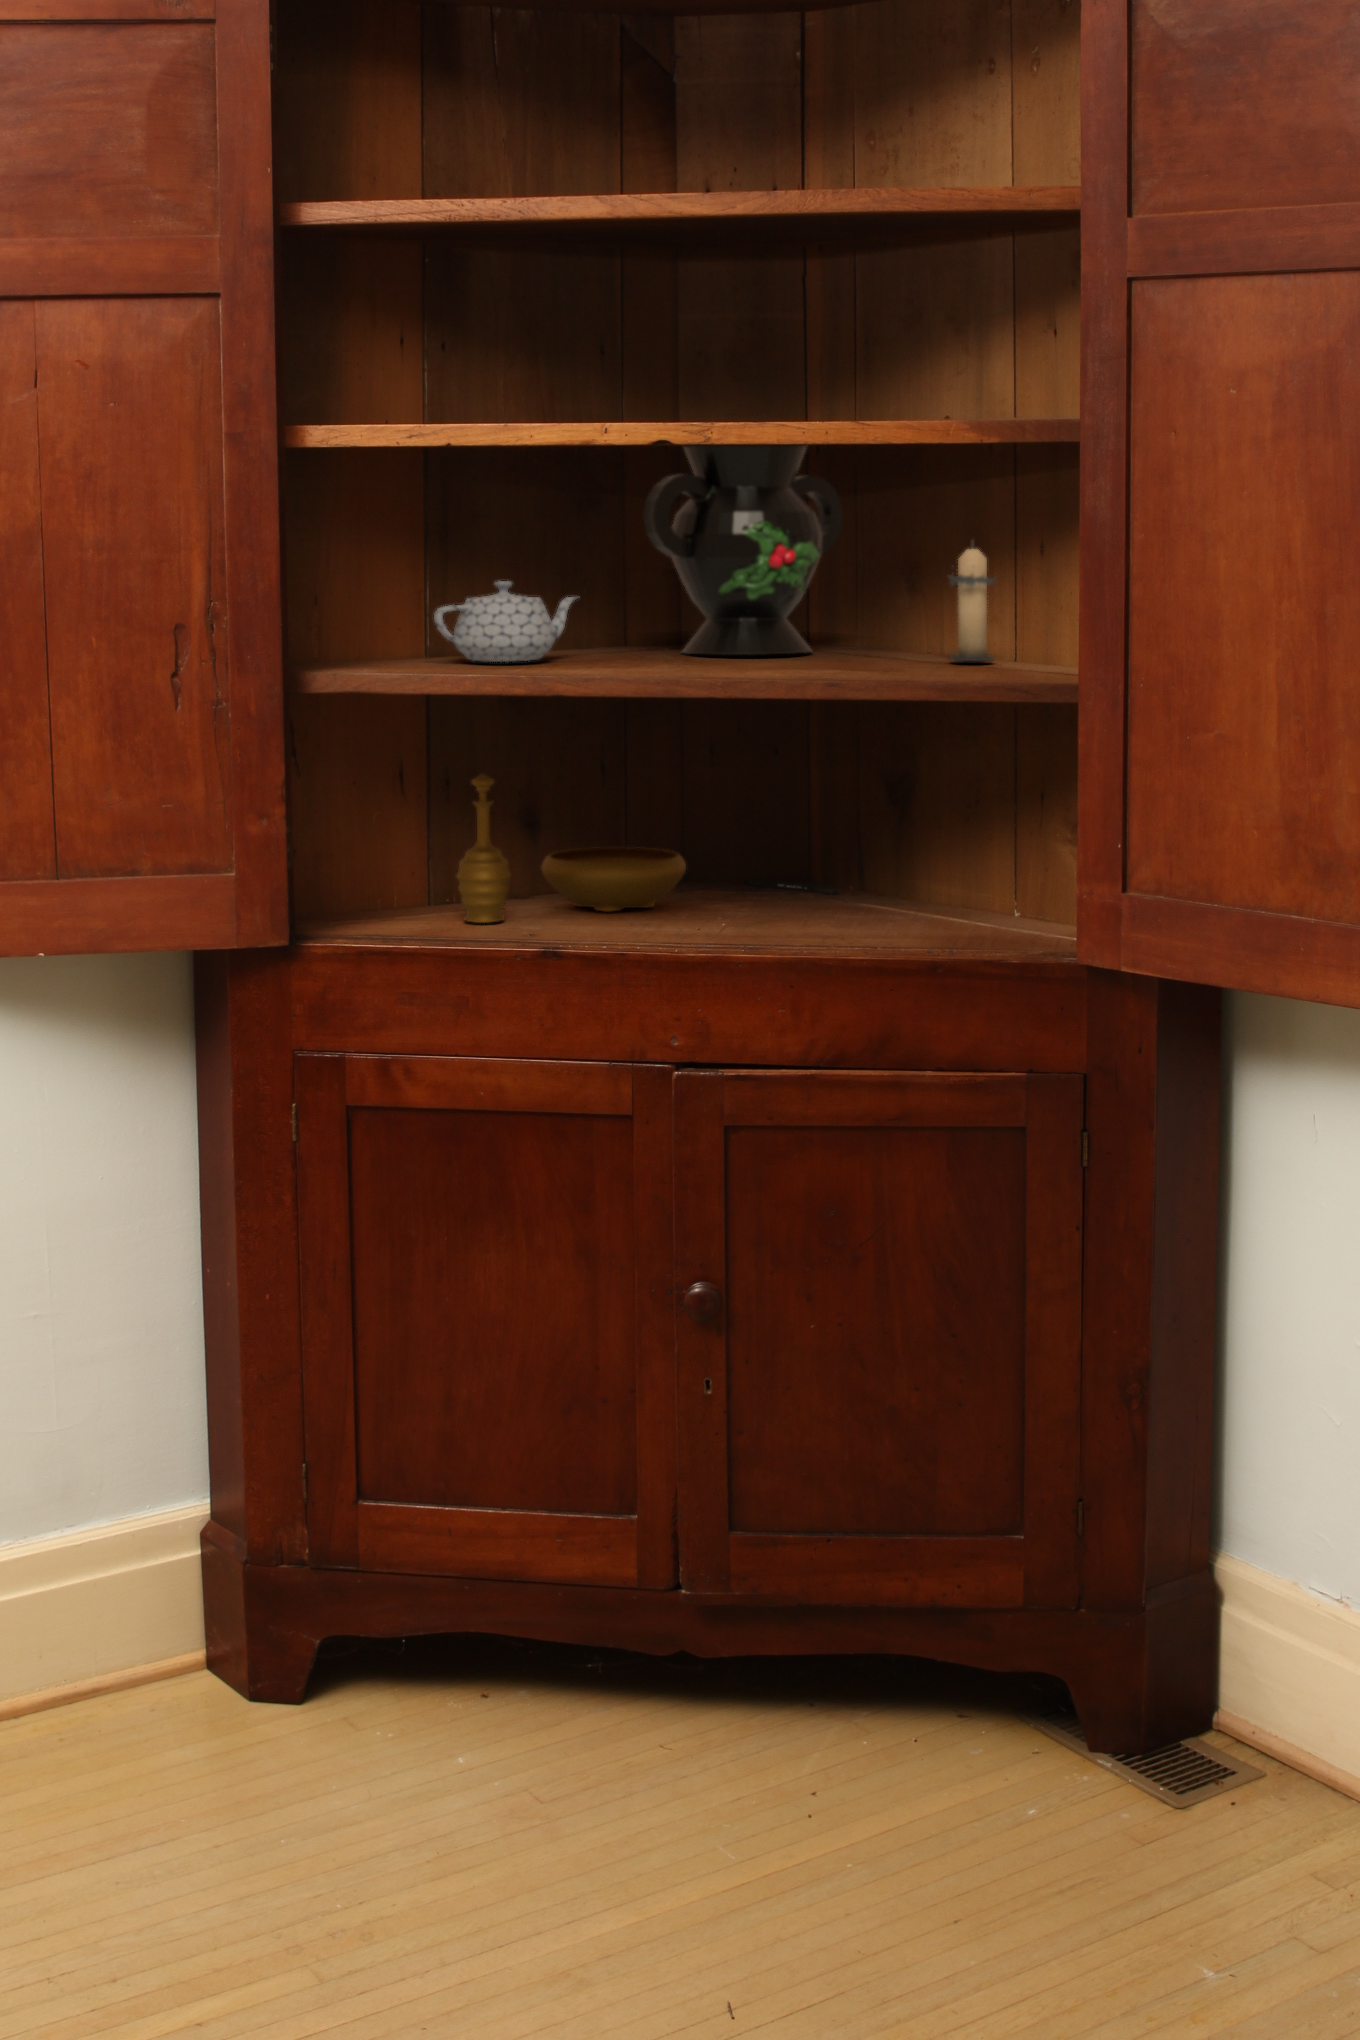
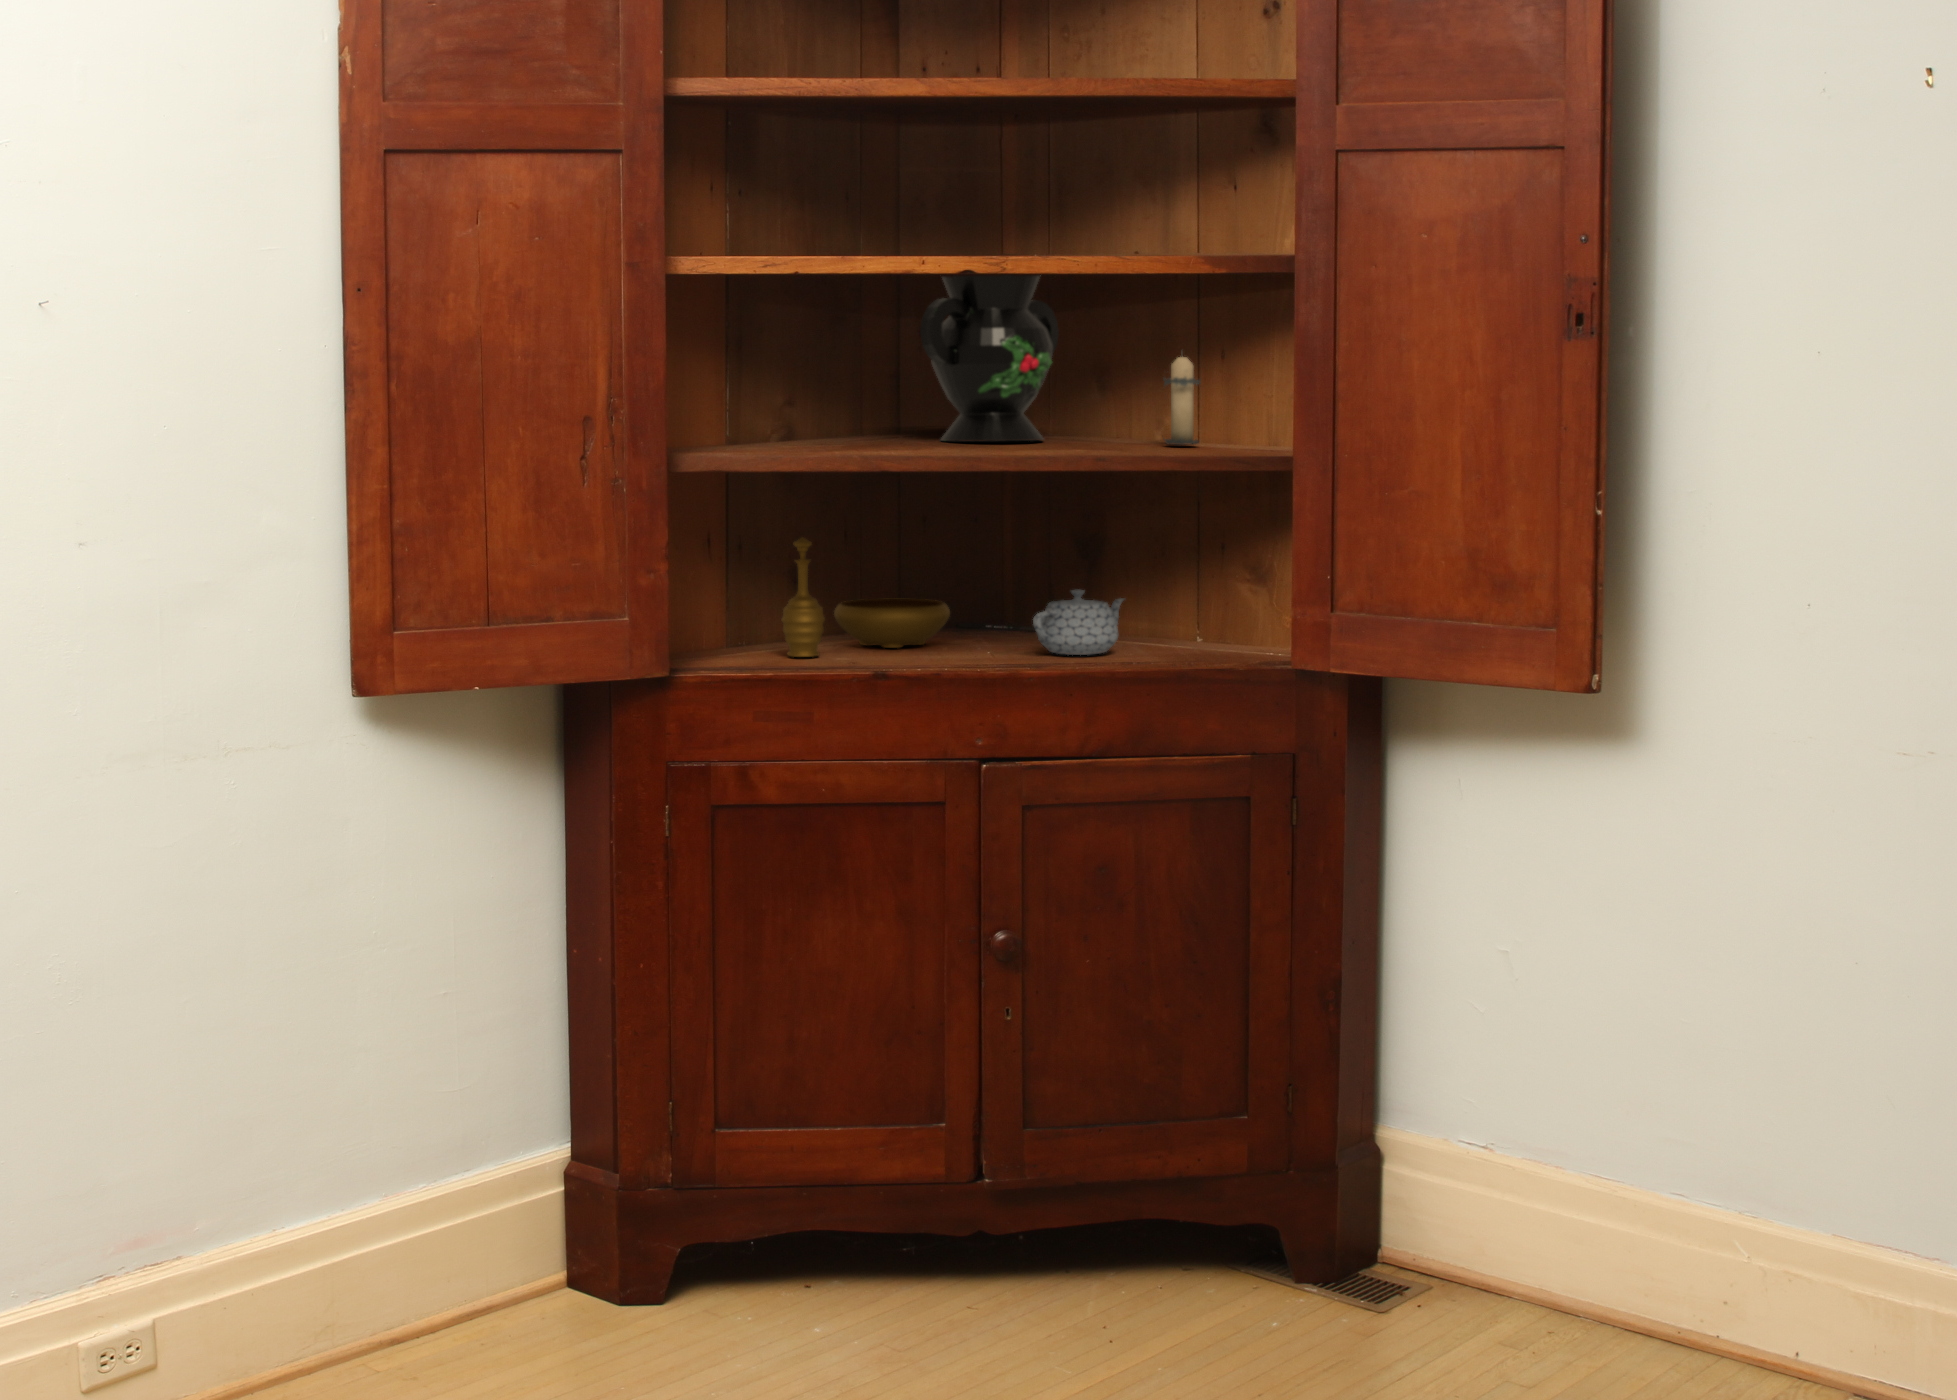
teapot: present [434,581,577,662] -> present [1033,589,1124,655]

